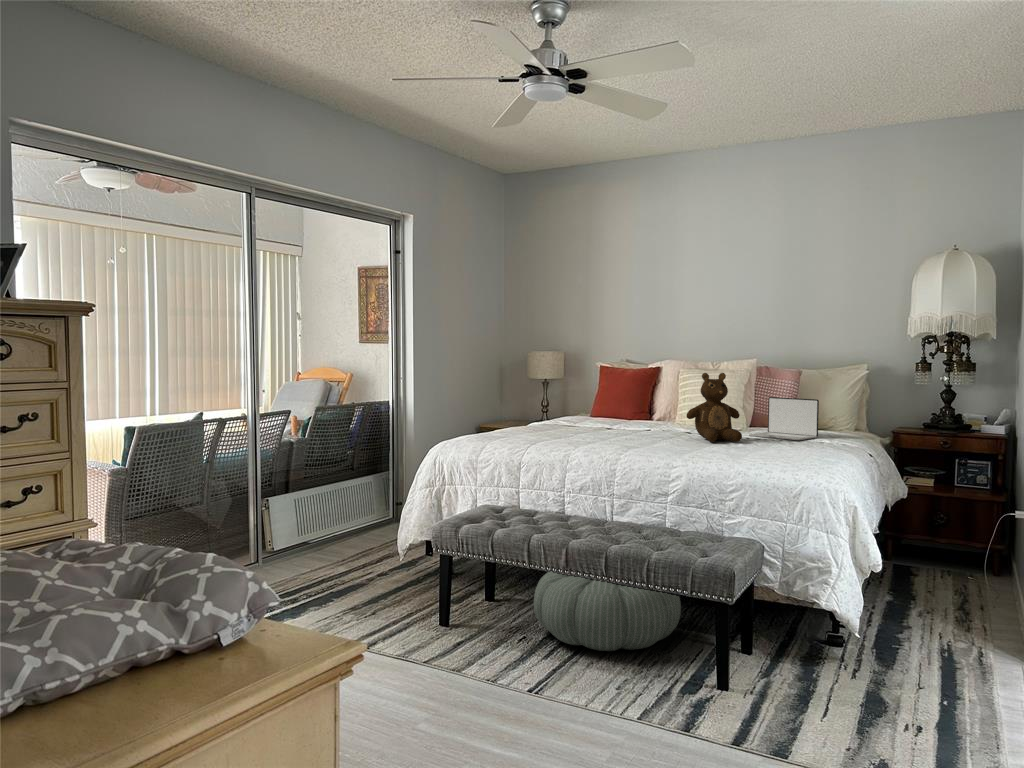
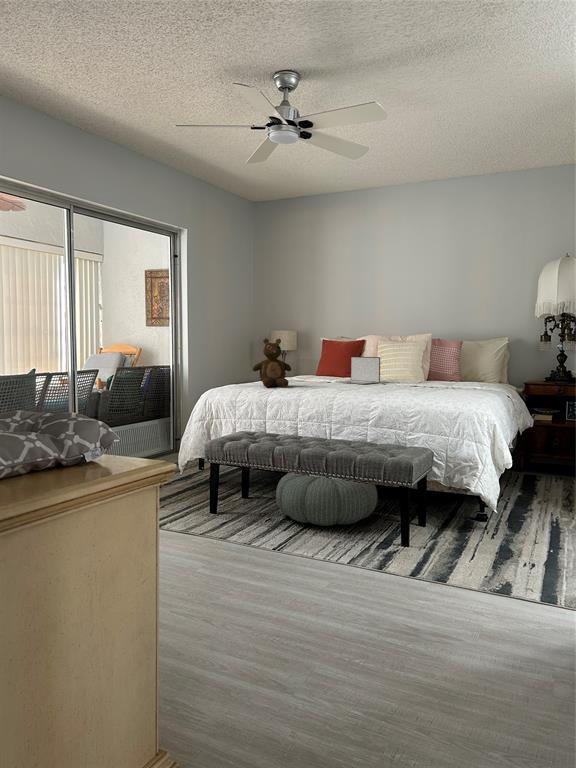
teddy bear: present [687,373,742,442] -> present [253,339,291,387]
laptop: present [749,397,819,440] -> present [336,357,380,384]

